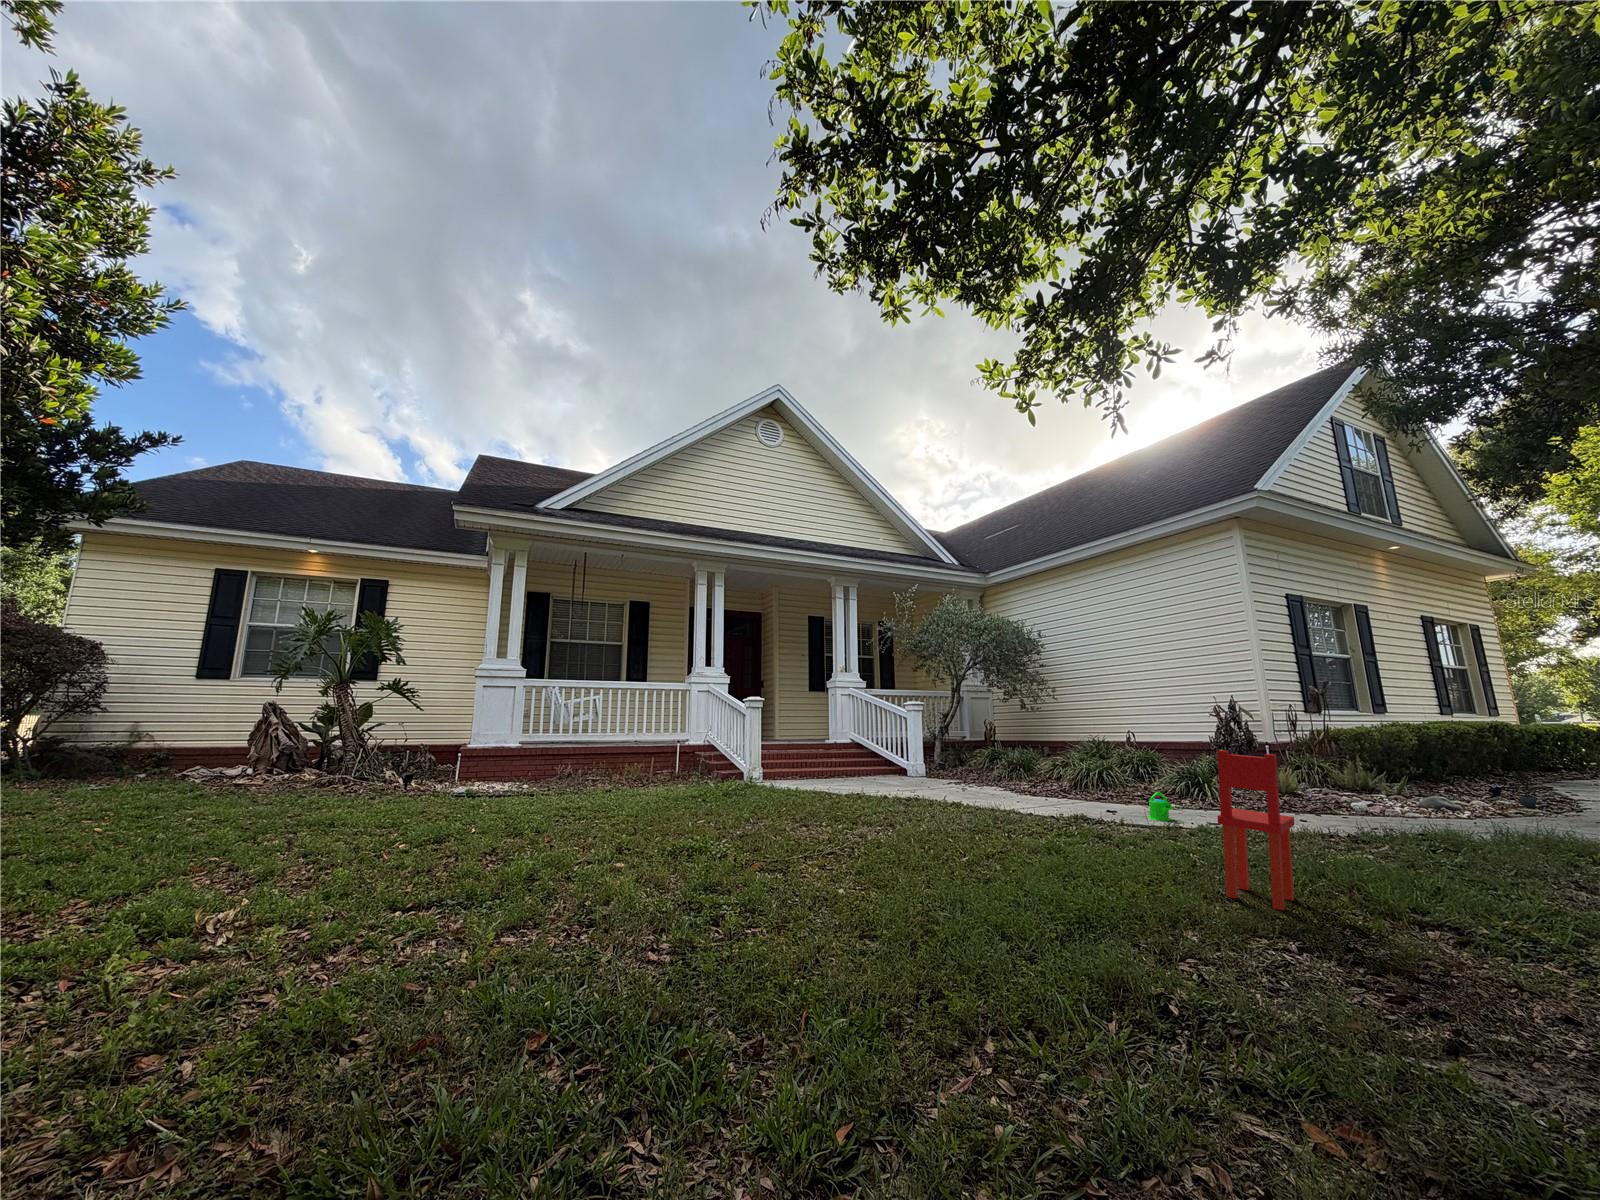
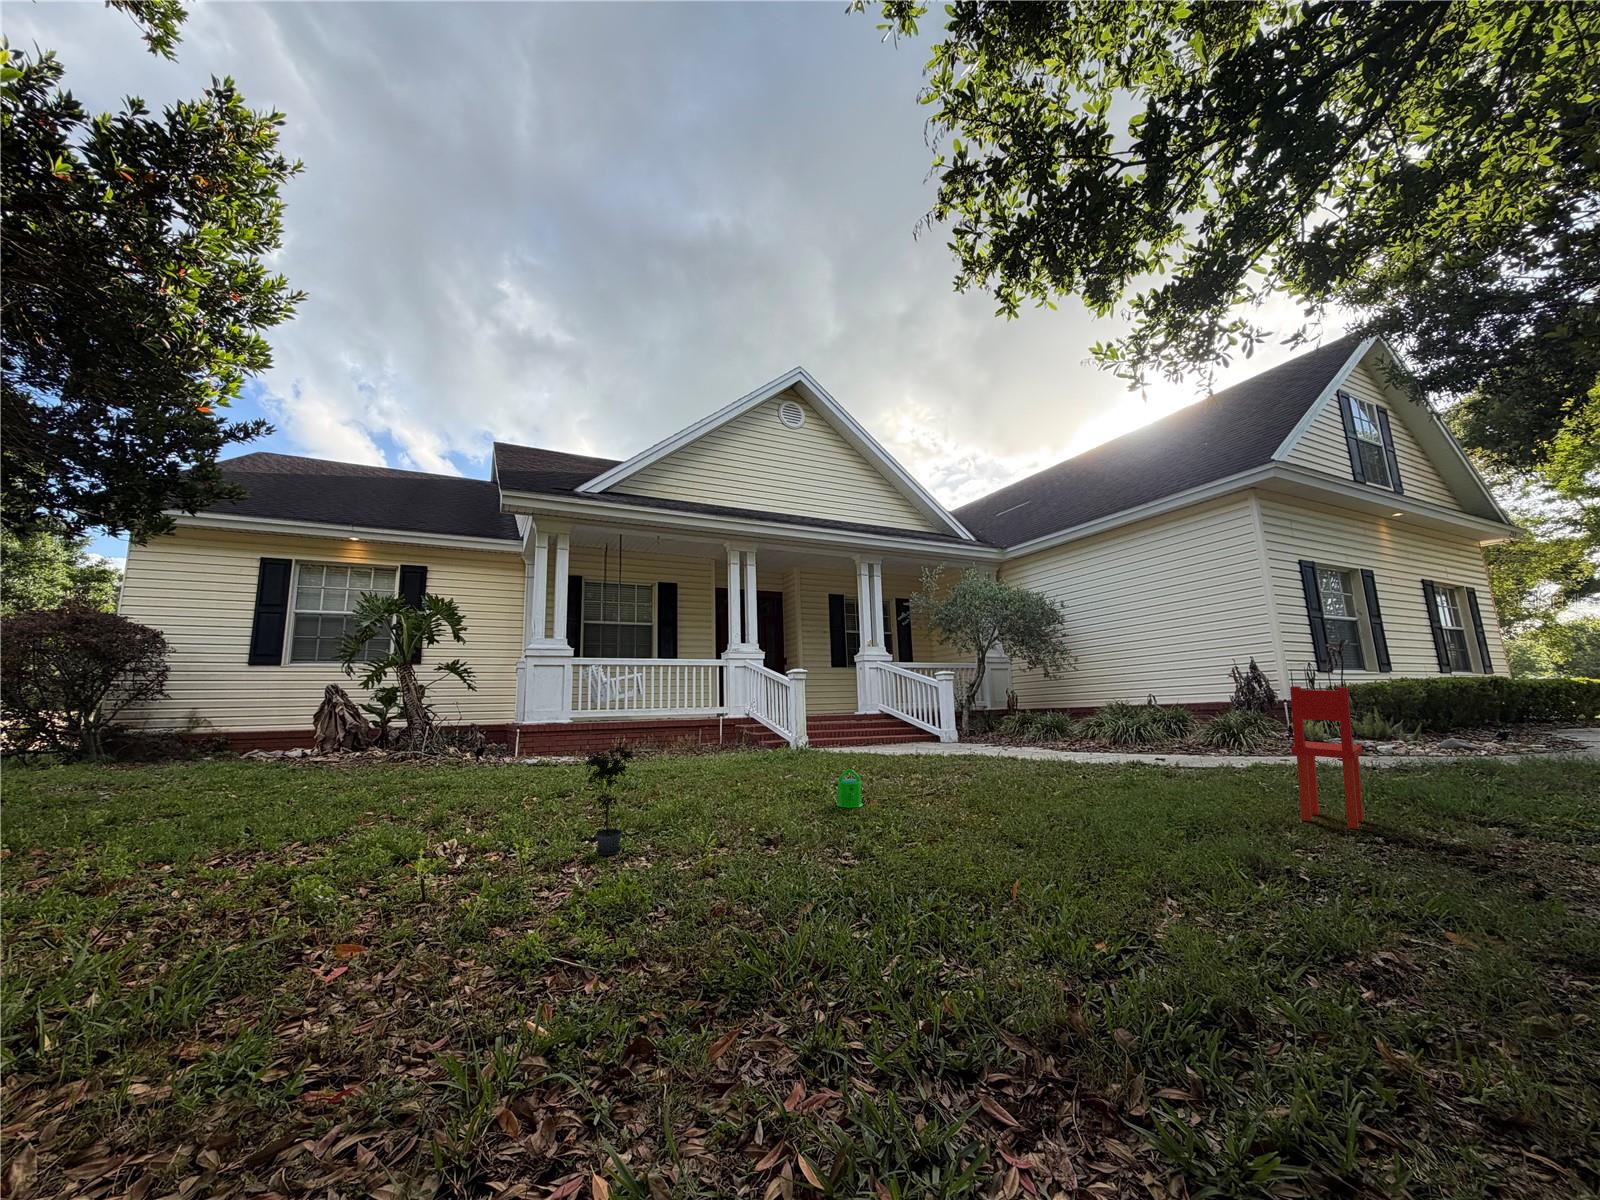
potted plant: present [1514,751,1544,808] -> present [583,742,635,856]
watering can: present [1148,792,1172,821] -> present [836,769,863,808]

